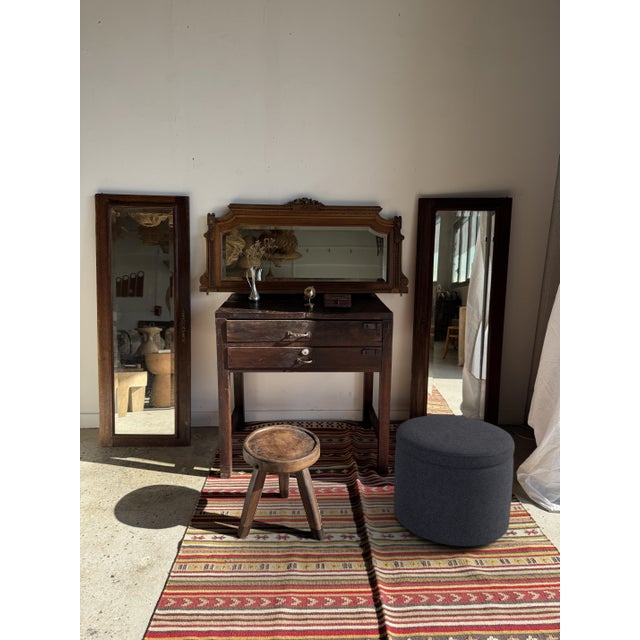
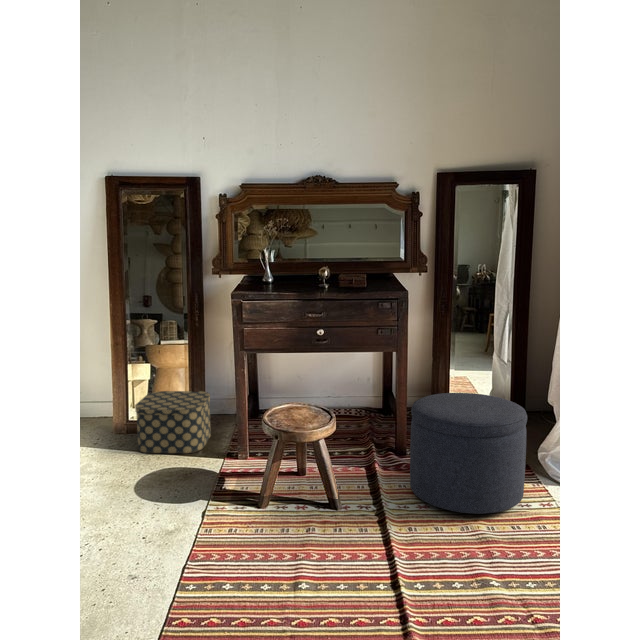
storage box: none [118,406,195,471] -> present [135,391,211,453]

